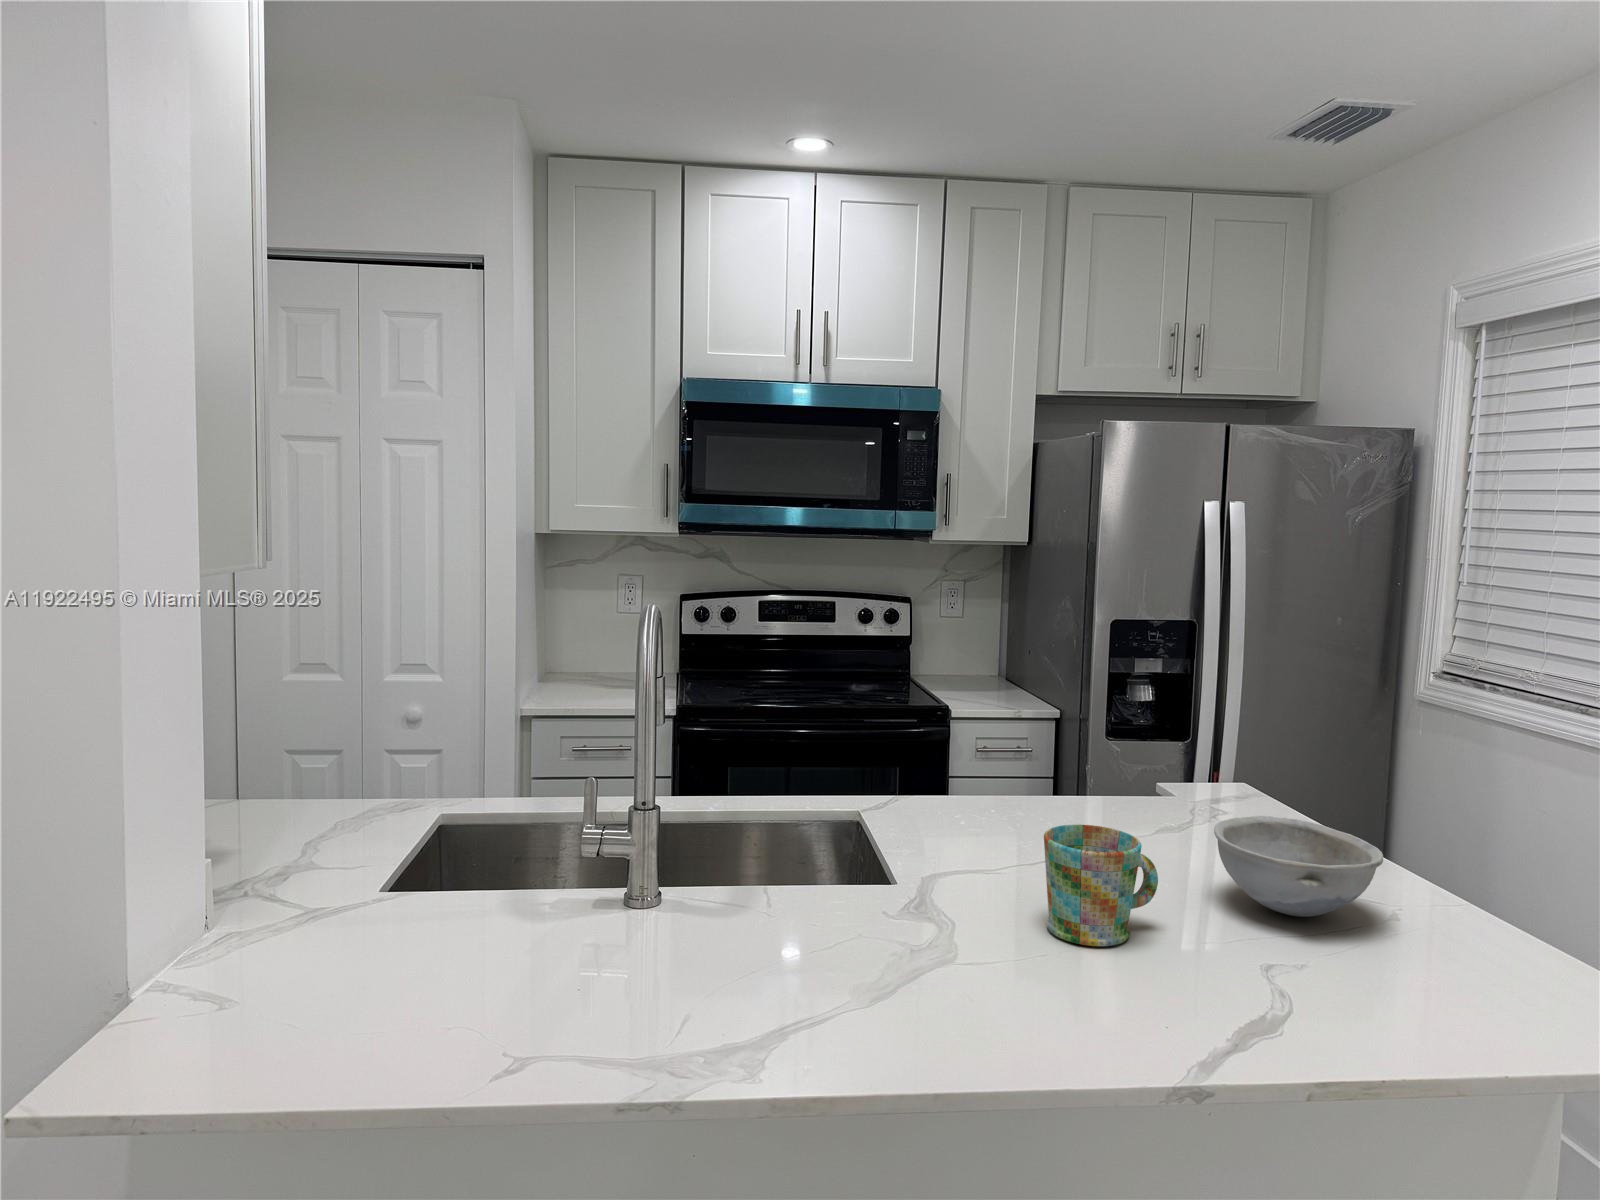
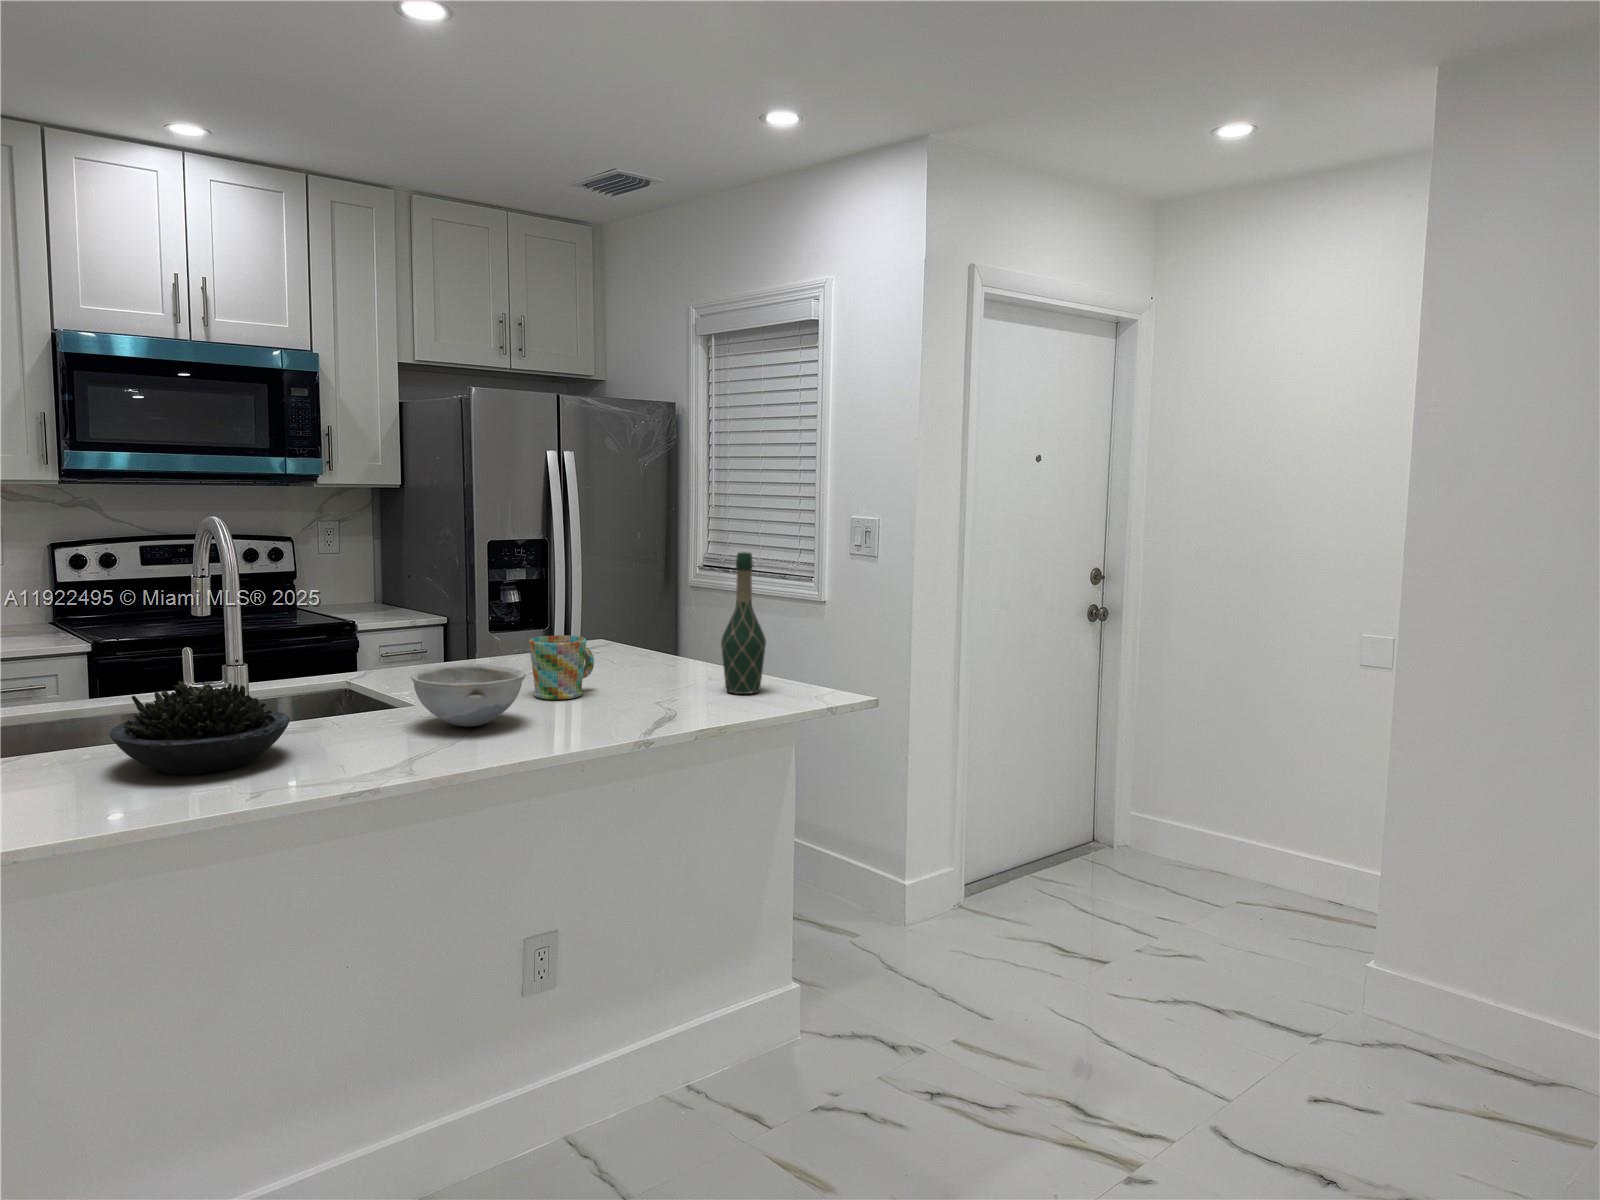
wine bottle: none [1409,729,1515,1019] -> present [721,552,766,694]
bowl: present [1214,816,1383,917] -> present [410,663,526,727]
succulent plant: none [377,854,617,1007] -> present [109,681,290,774]

